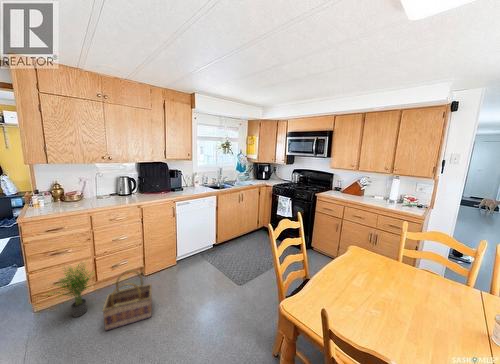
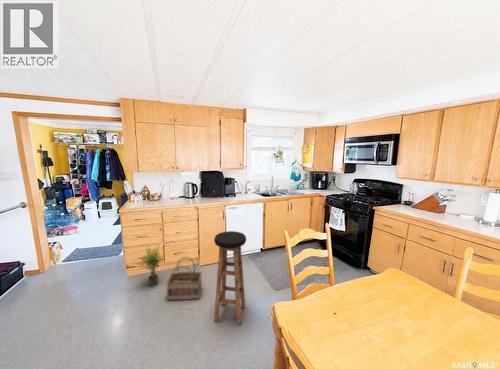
bar stool: none [172,233,211,342] -> present [214,231,246,325]

